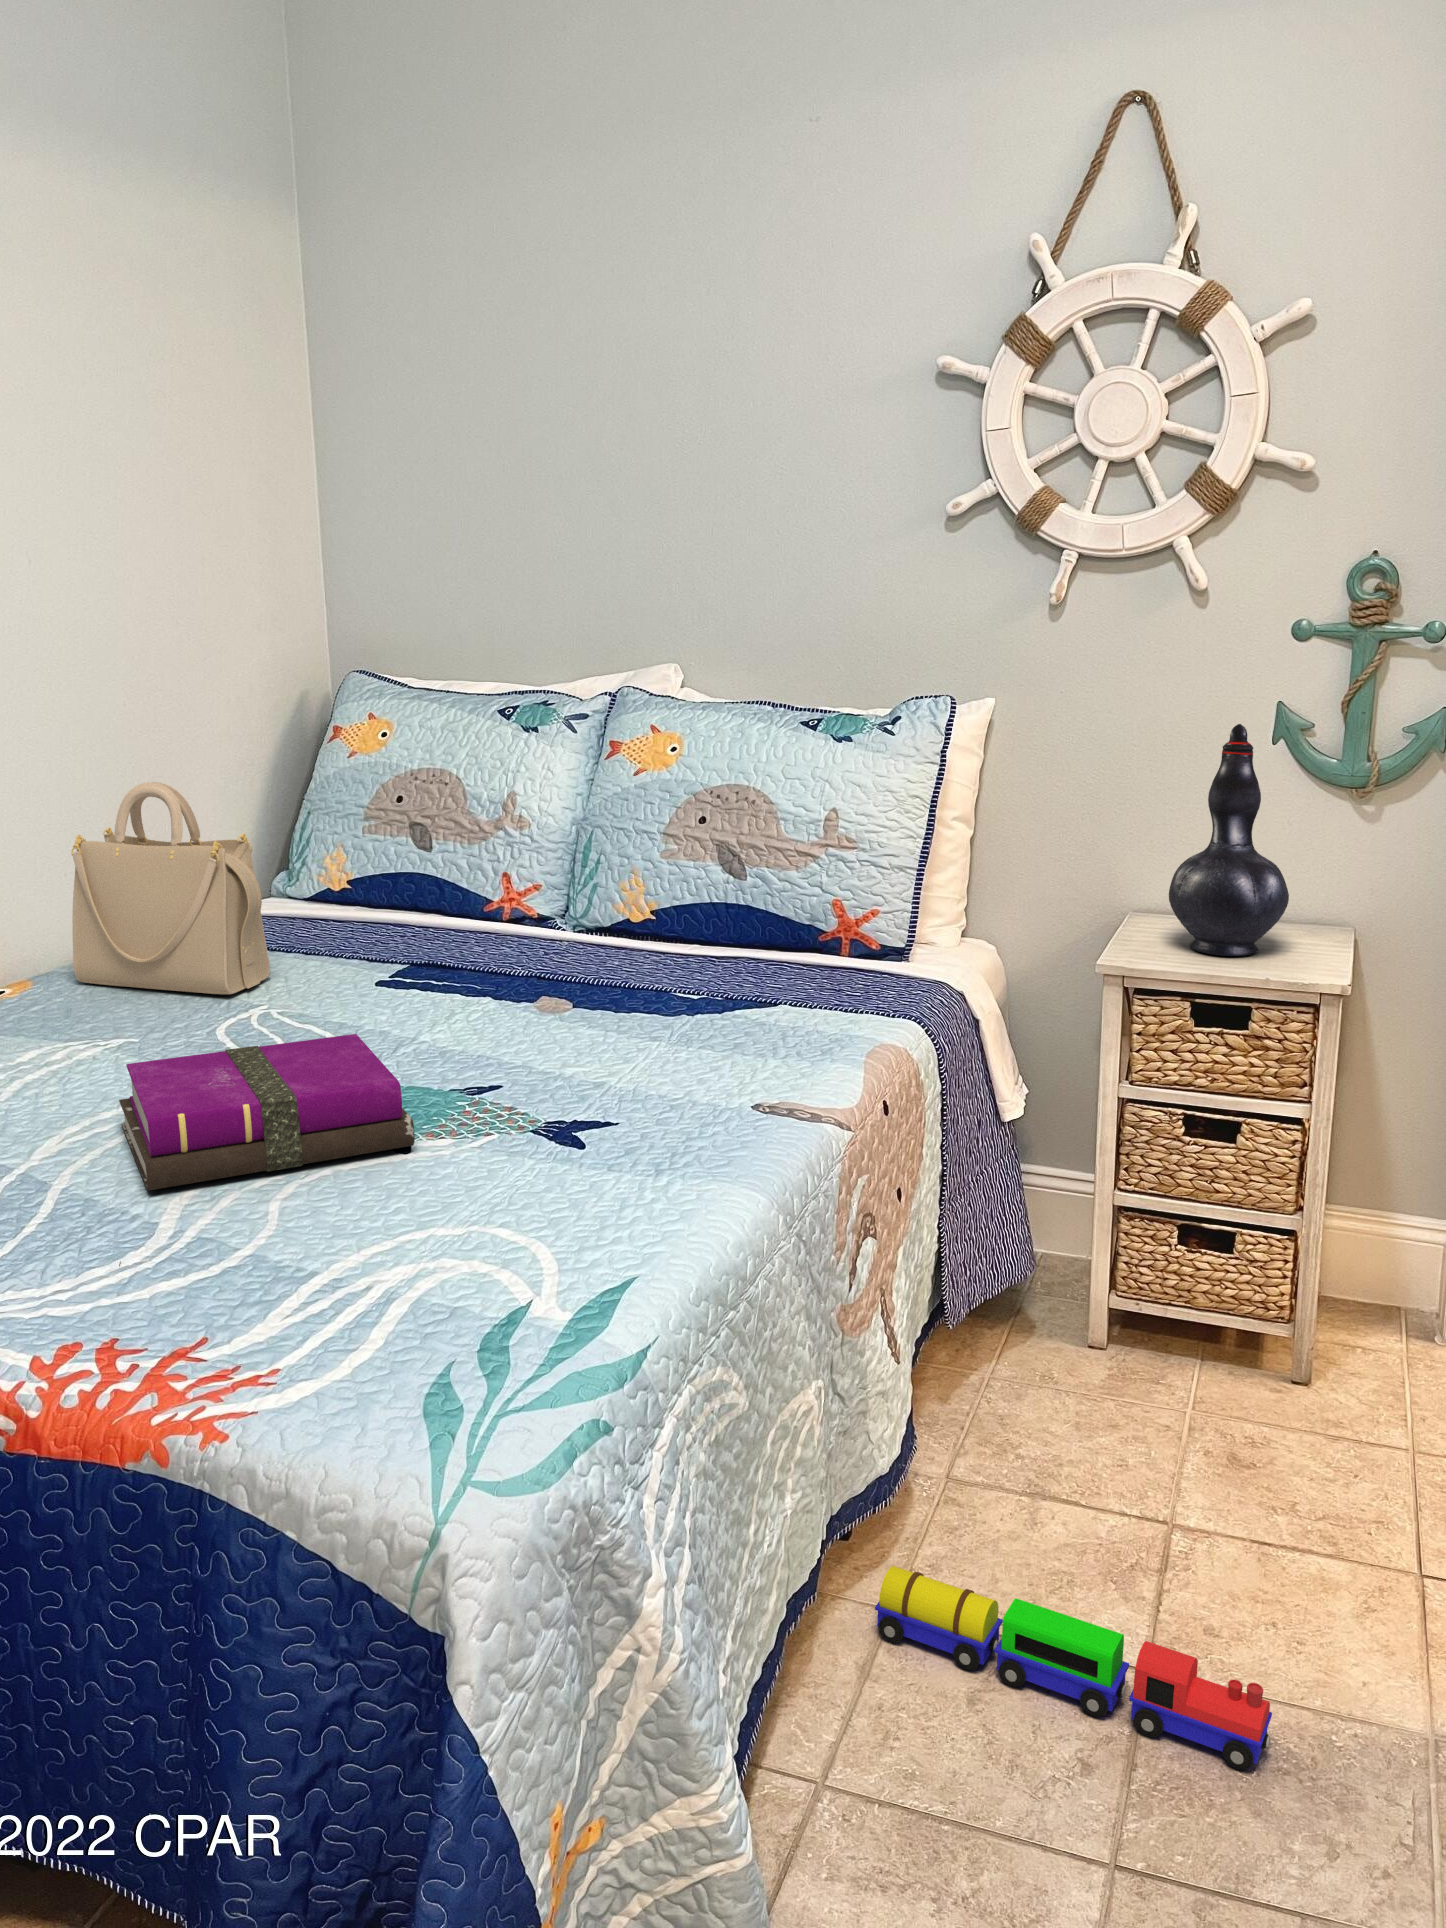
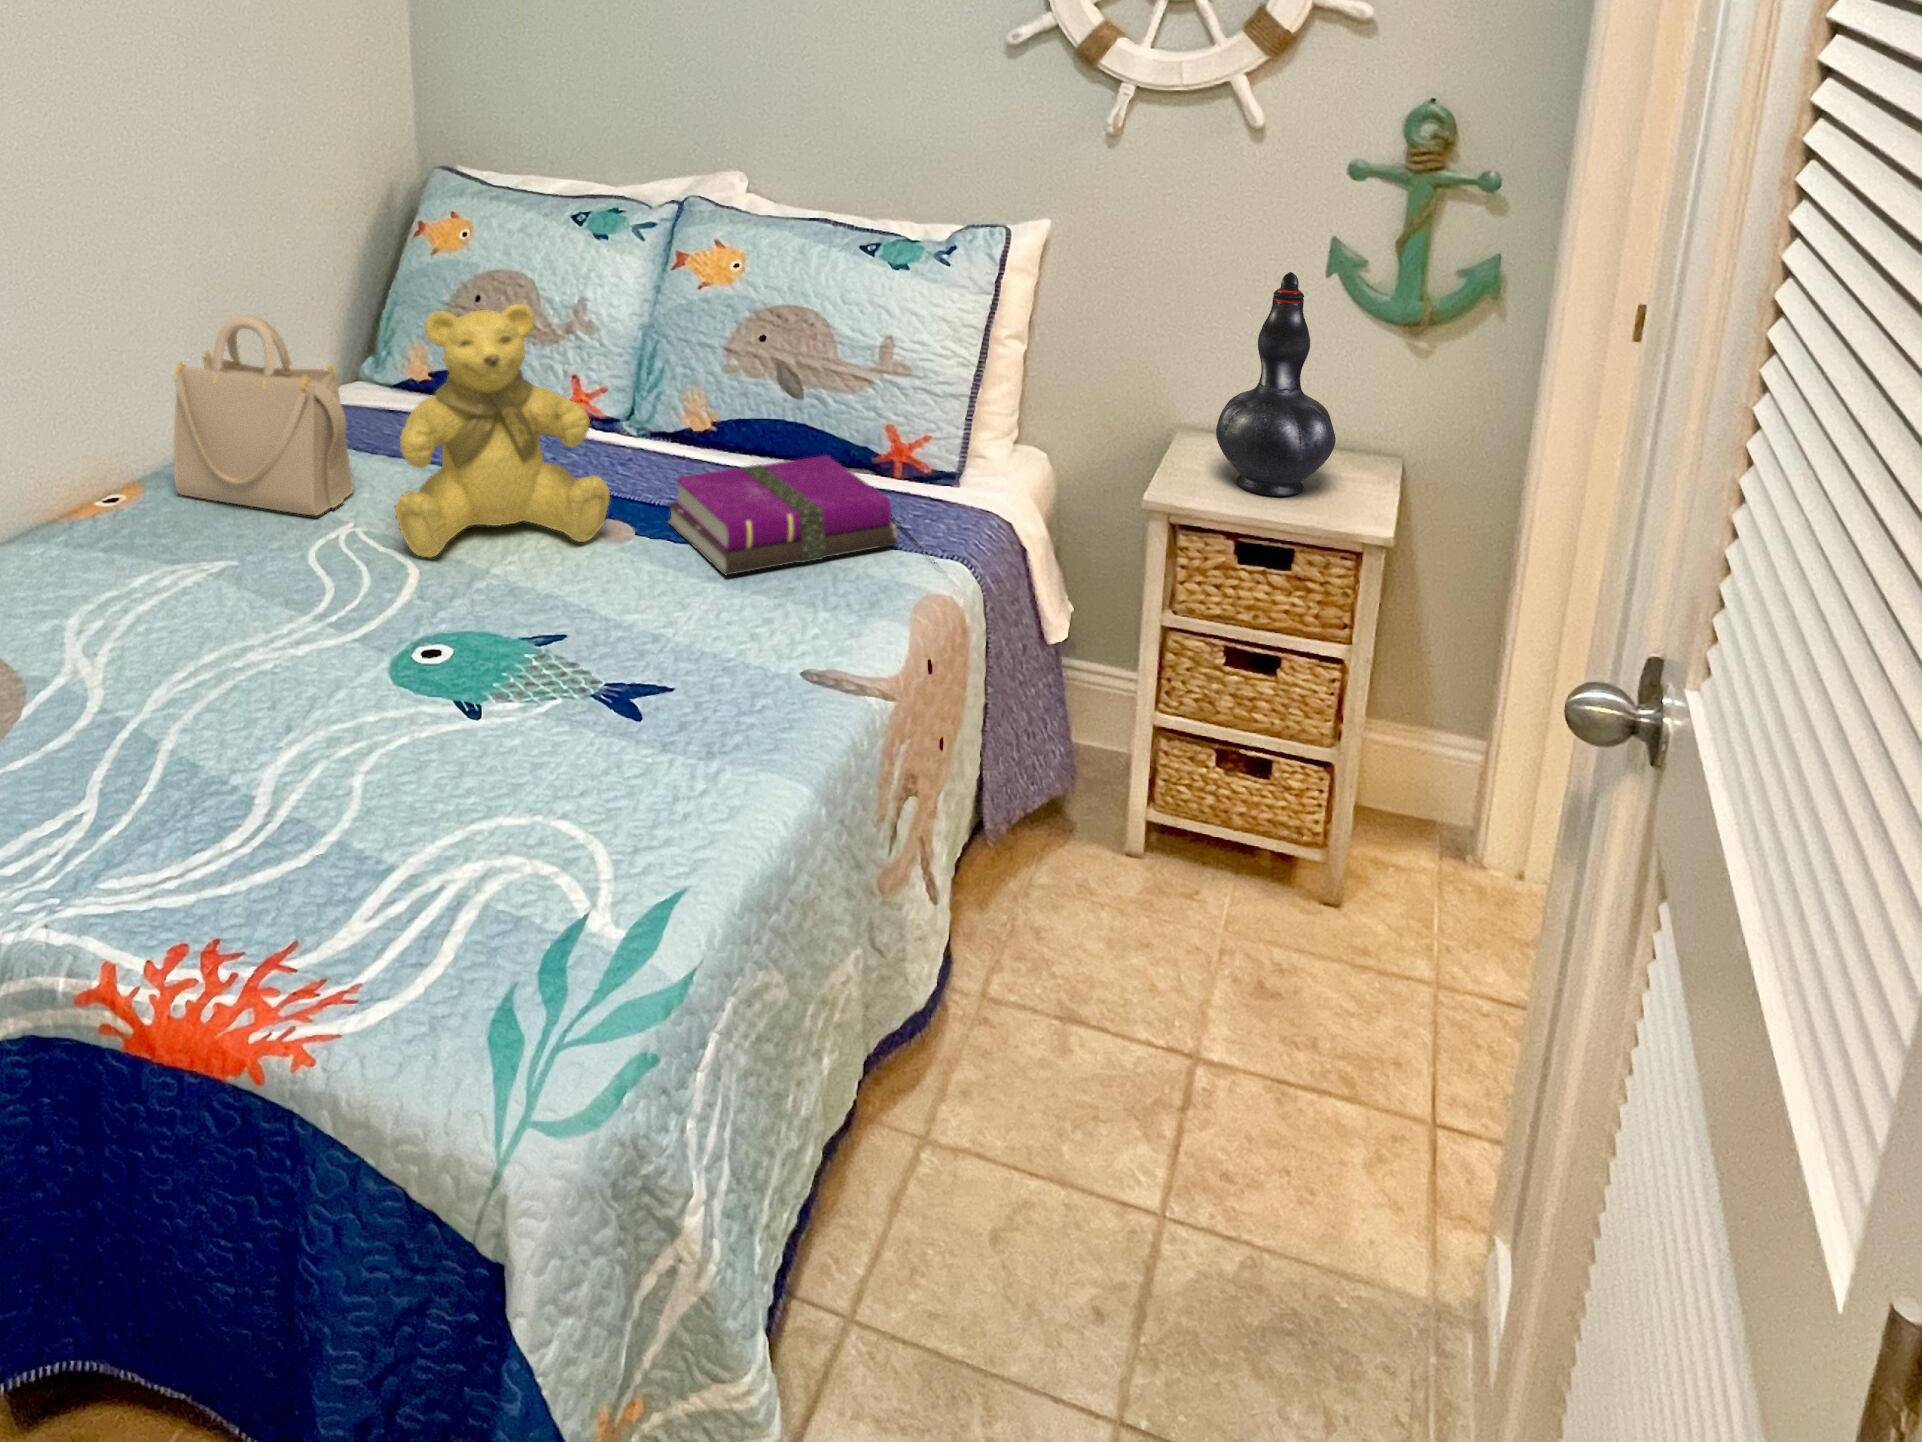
teddy bear: none [314,757,546,1025] -> present [395,304,610,557]
notebook: present [119,1034,415,1191] -> present [668,456,898,575]
toy train: present [875,1566,1272,1770] -> none [904,1104,1277,1337]

